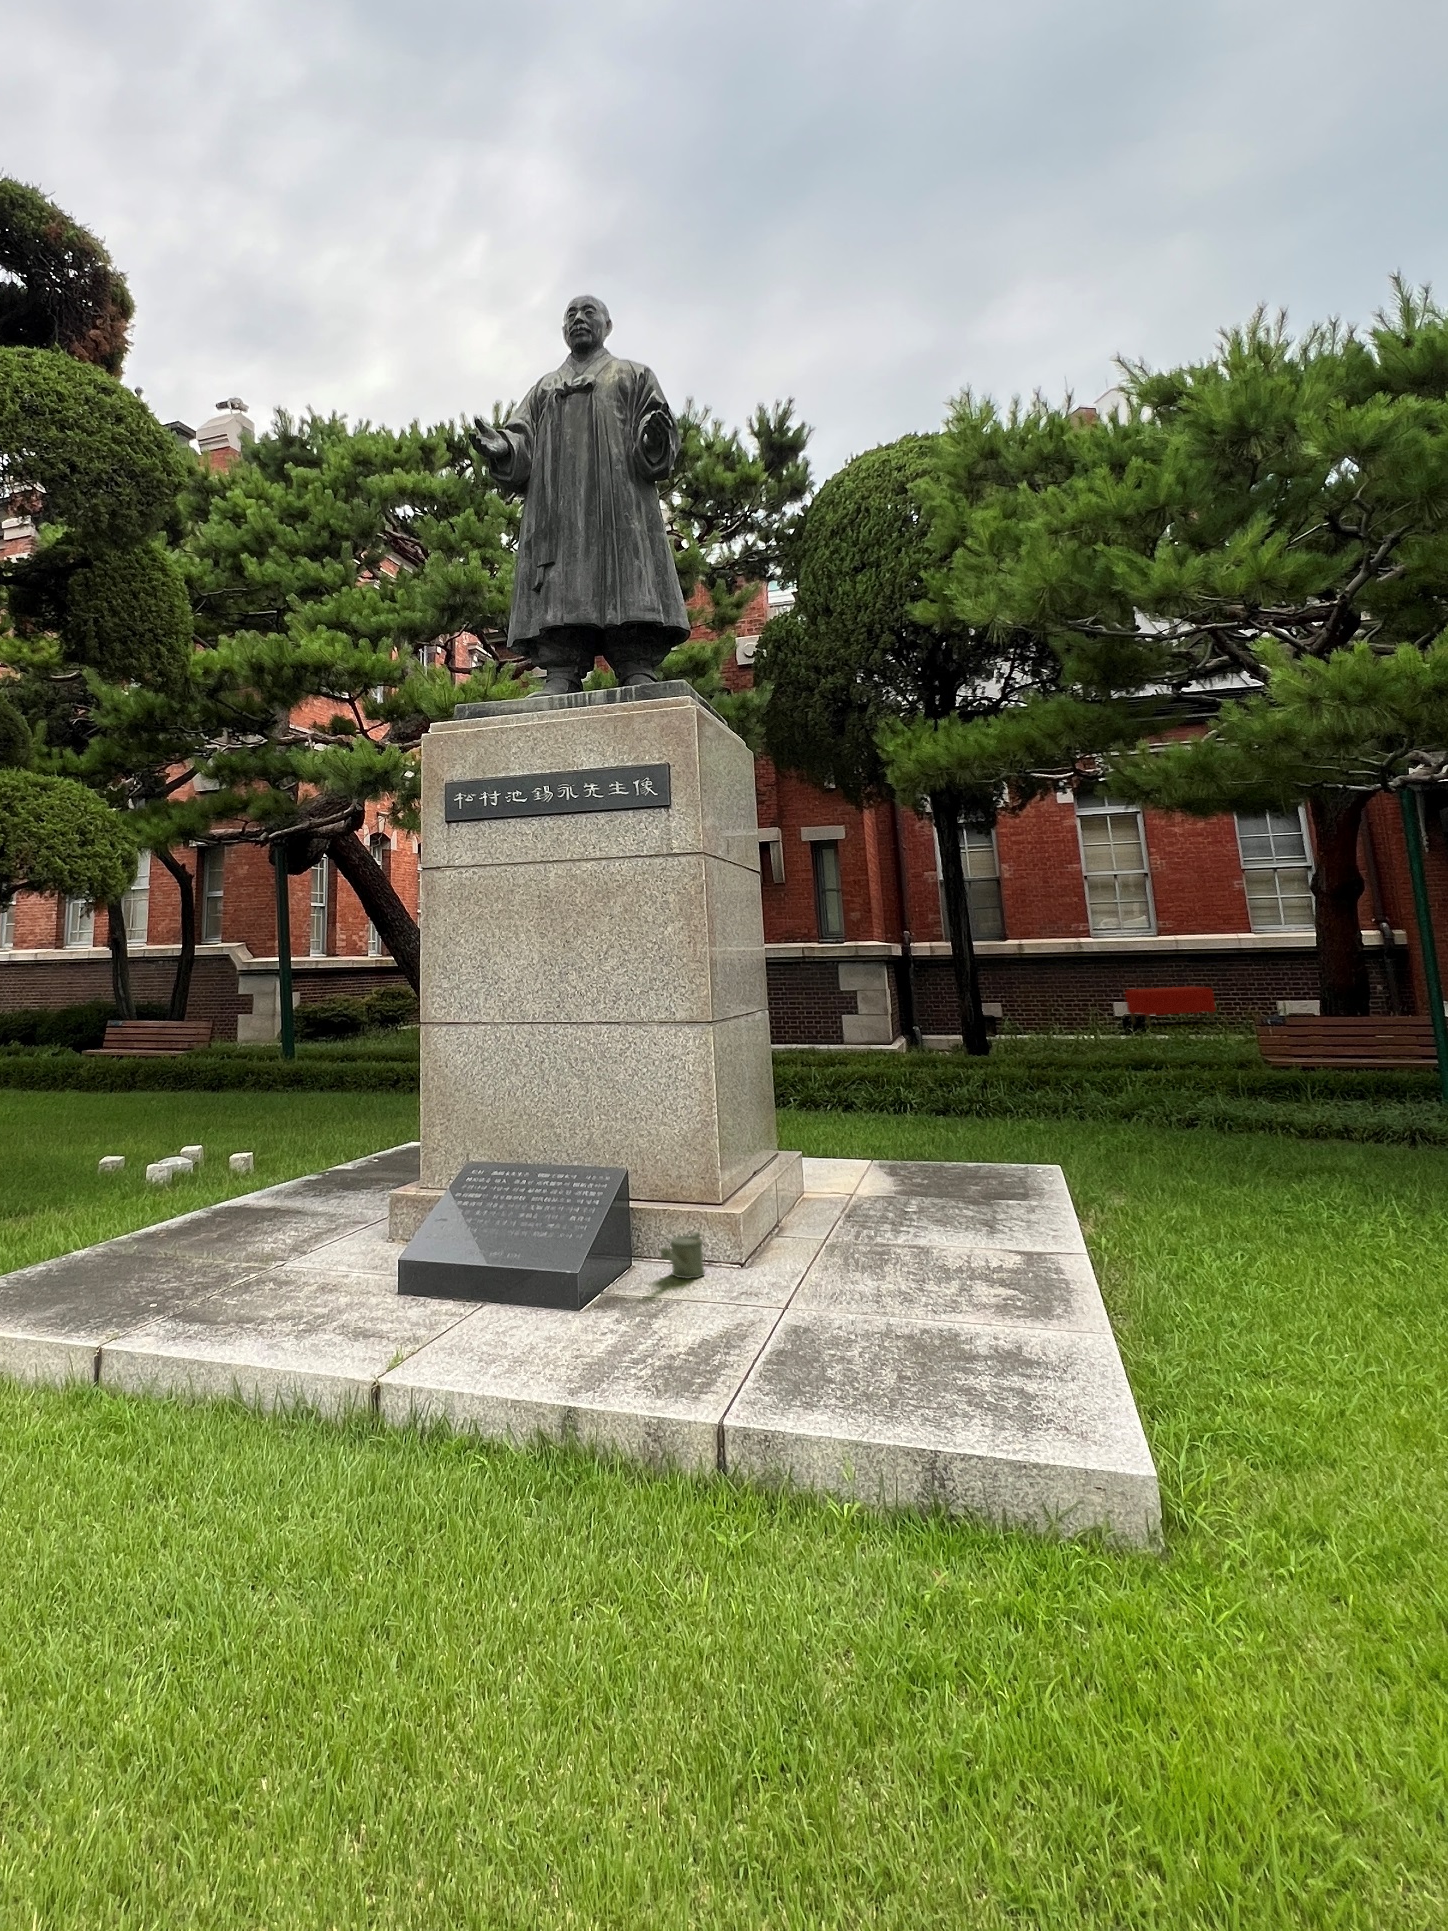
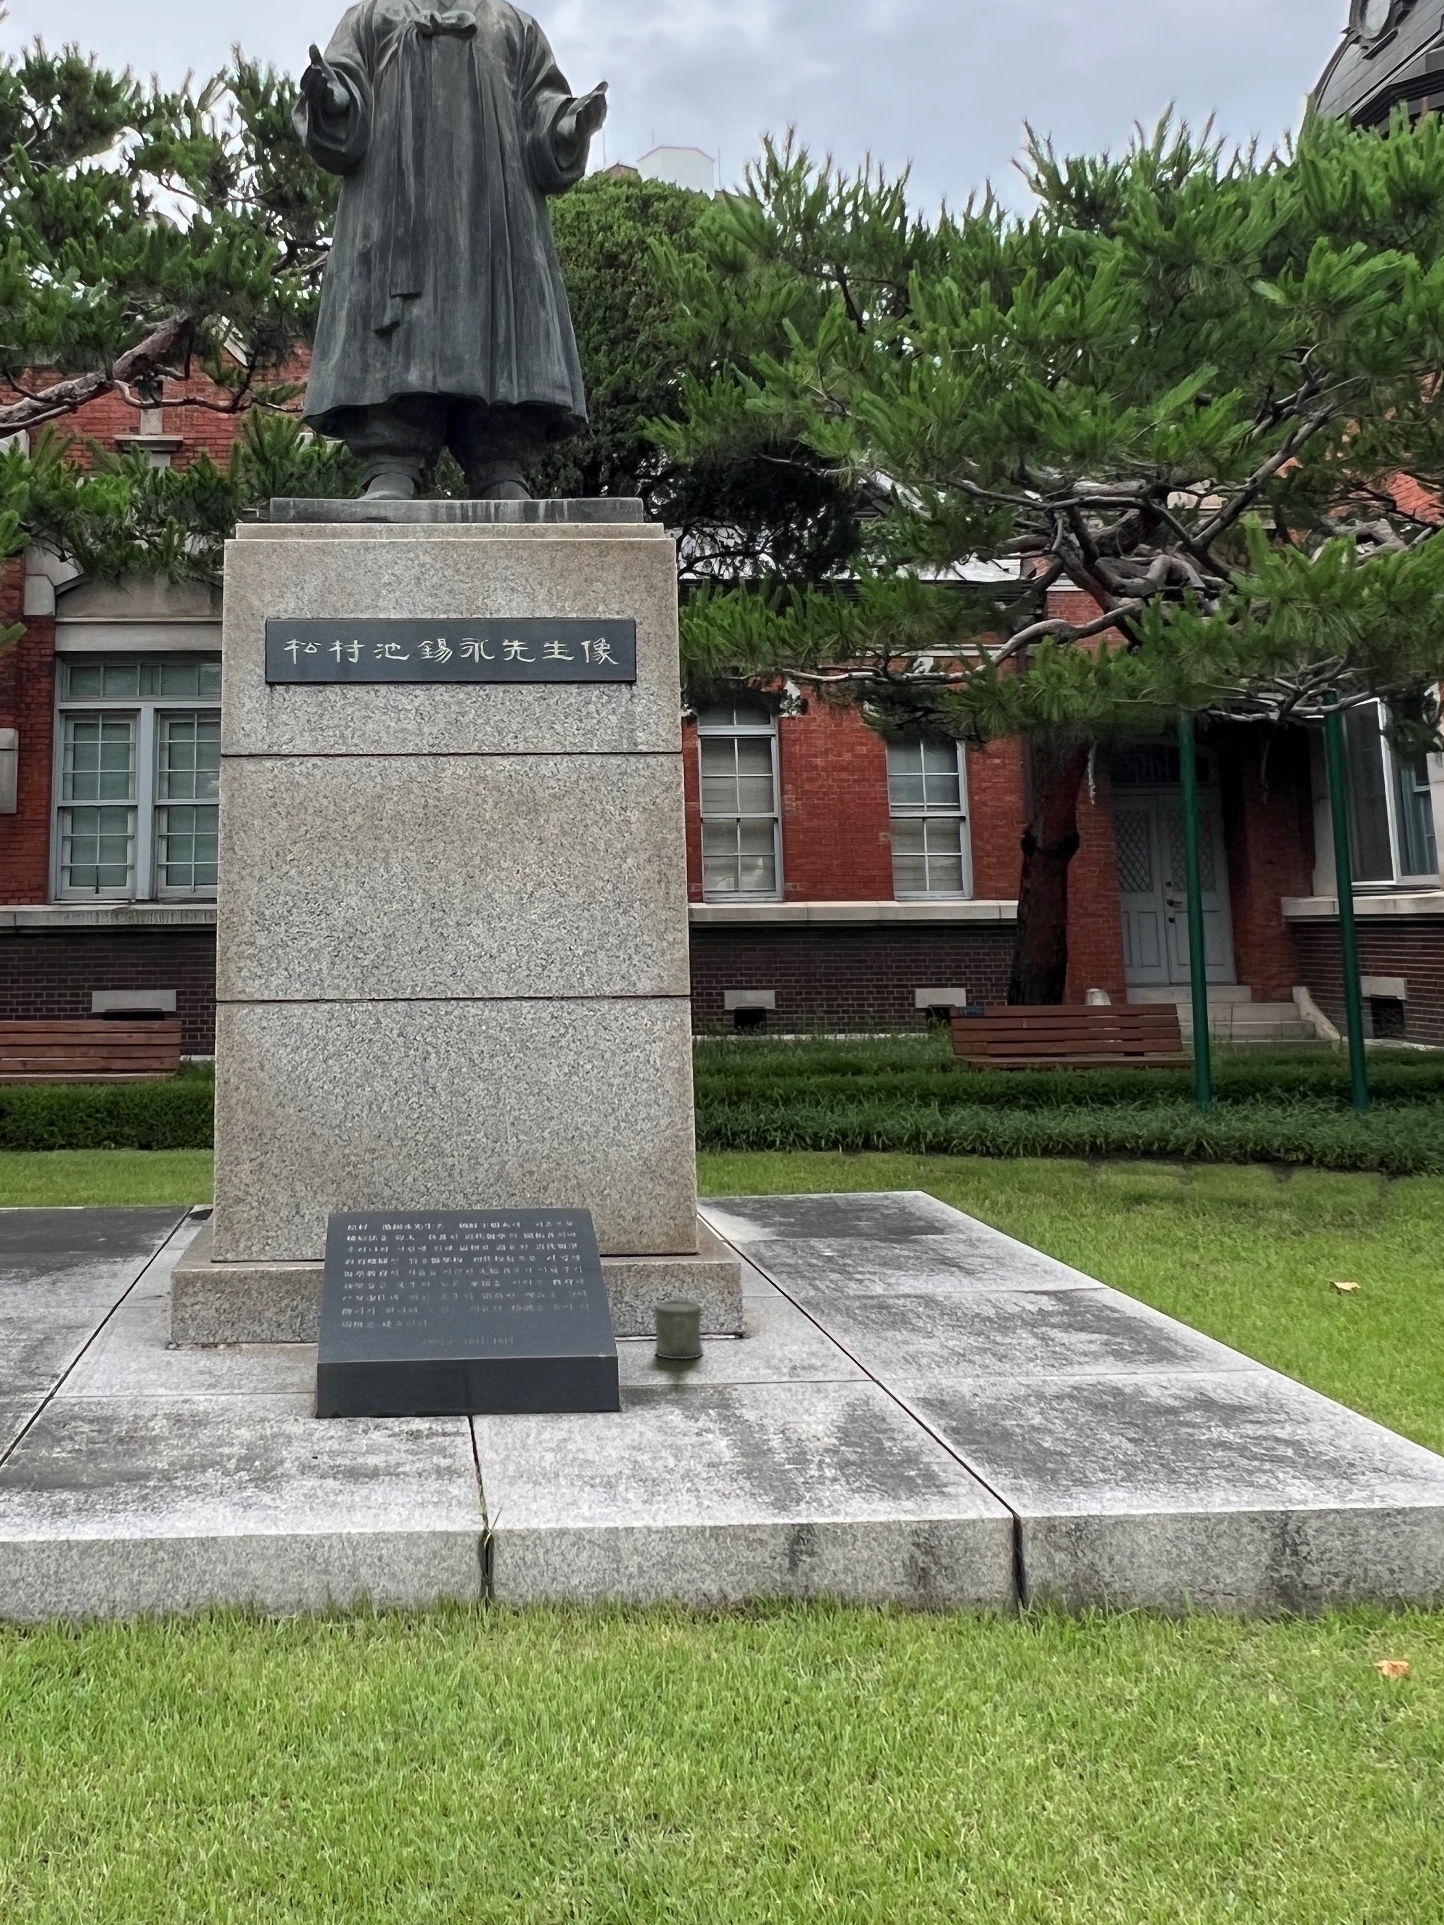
bench: present [1125,987,1216,1026] -> none [741,970,848,1023]

